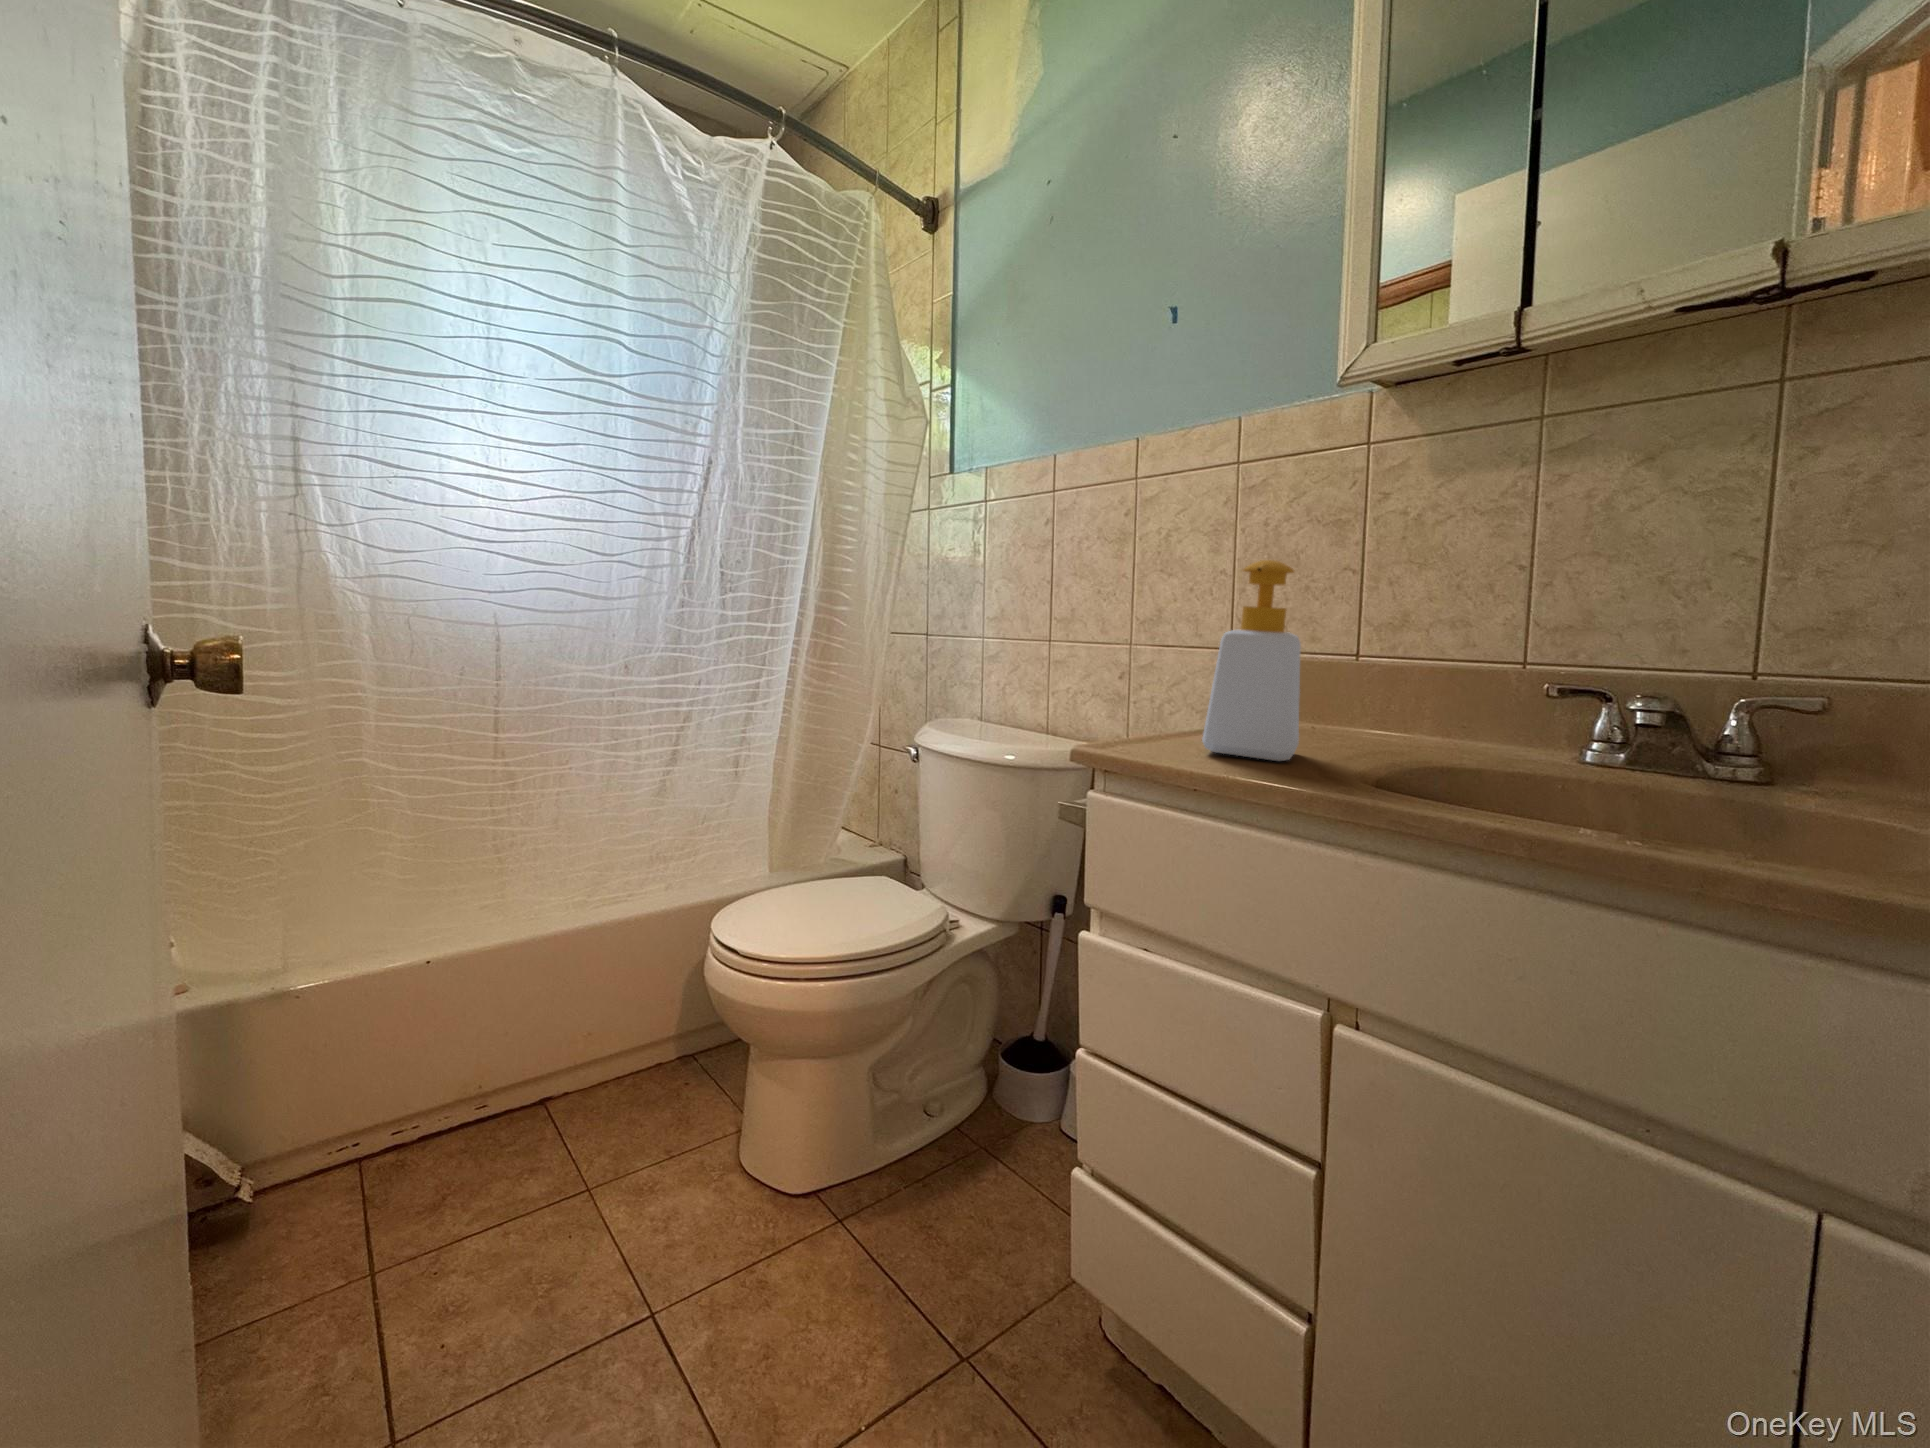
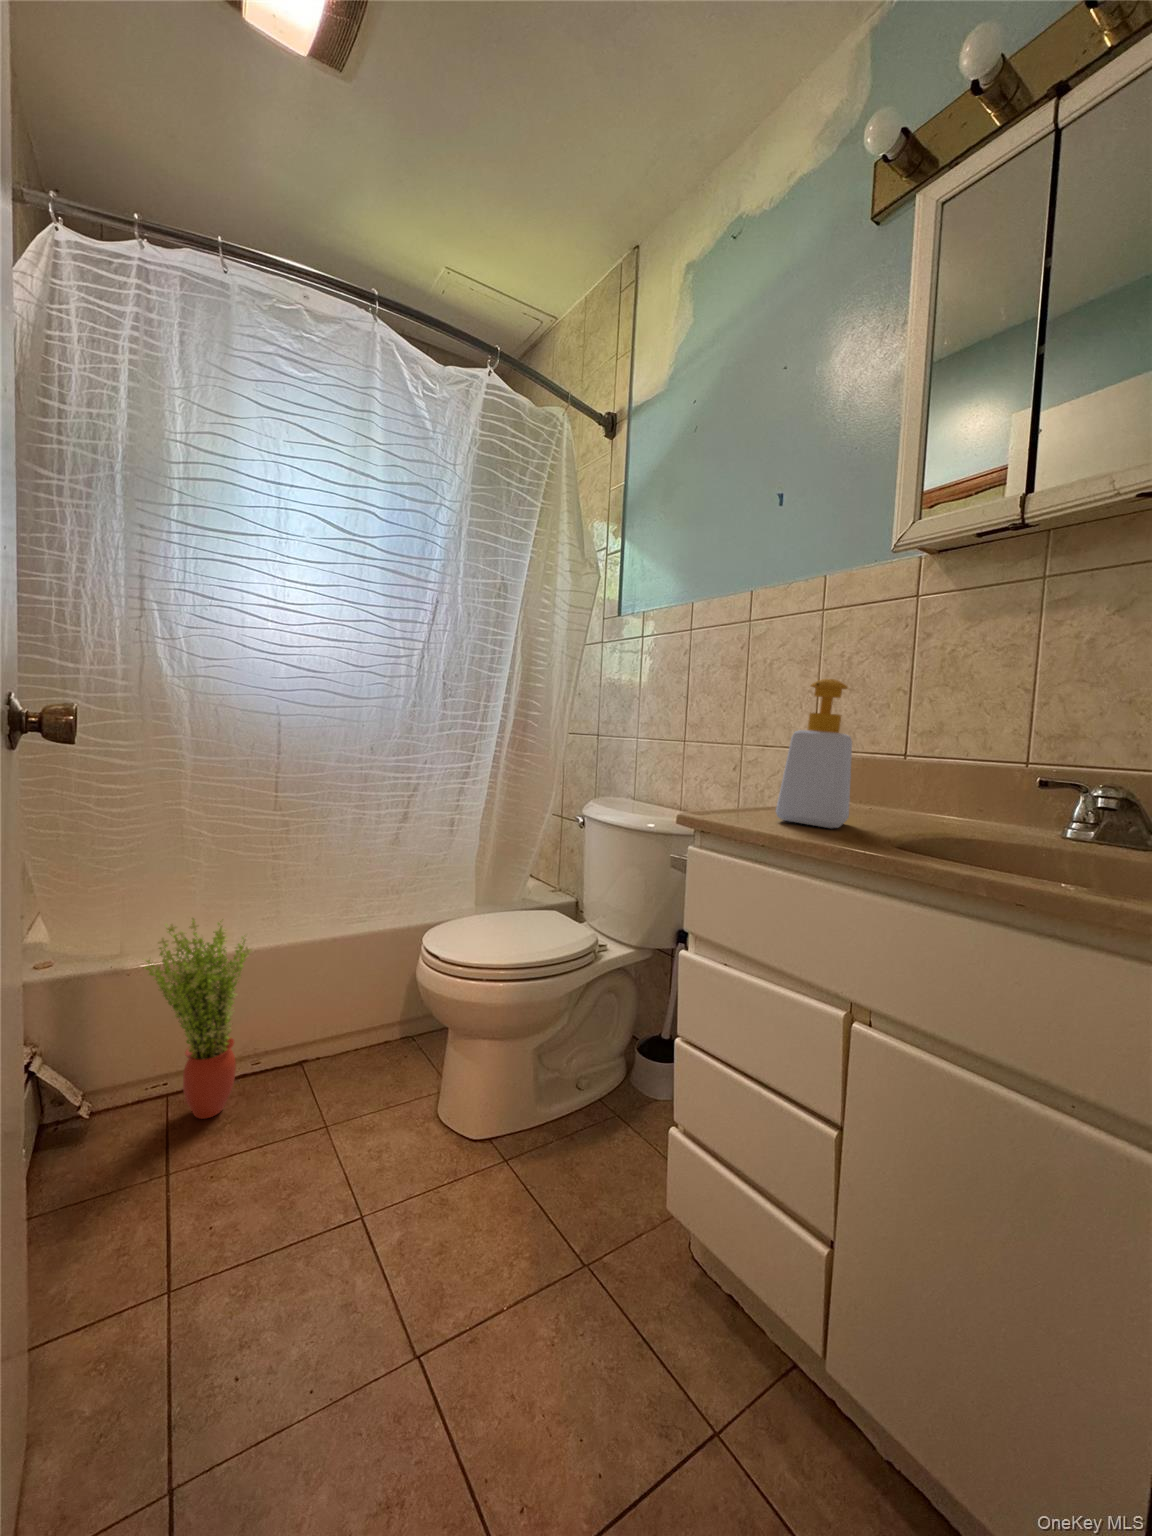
potted plant: none [319,915,475,1195] -> present [145,918,252,1119]

